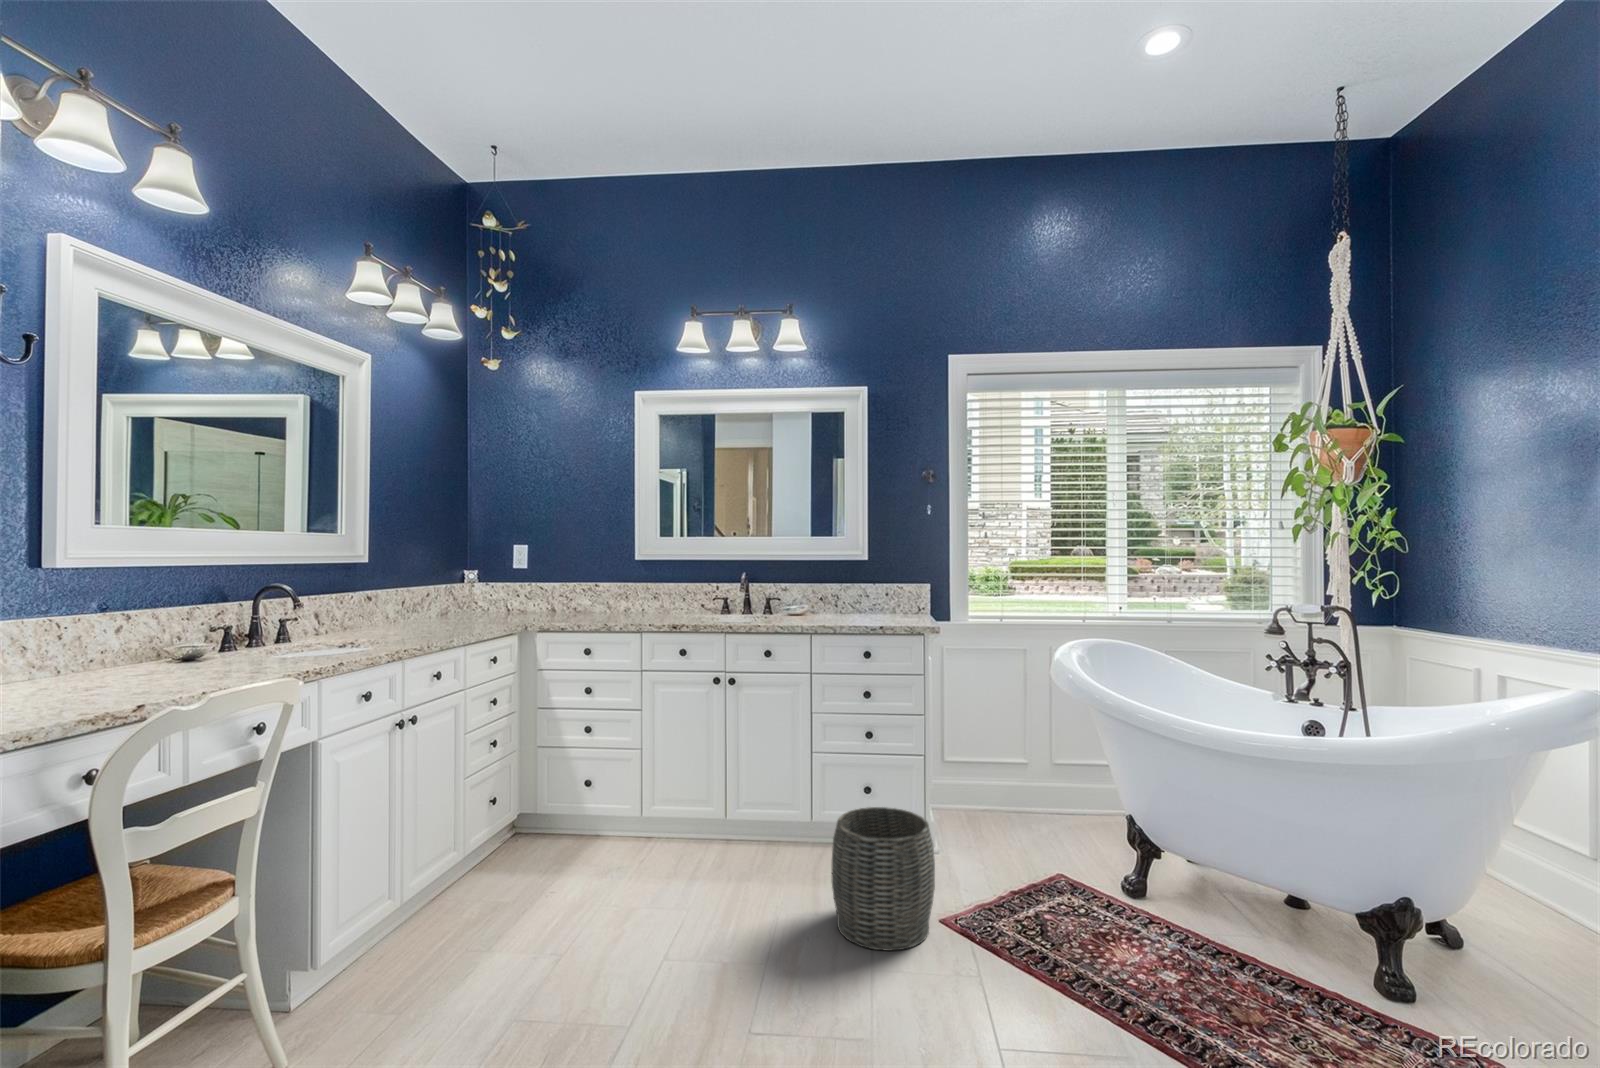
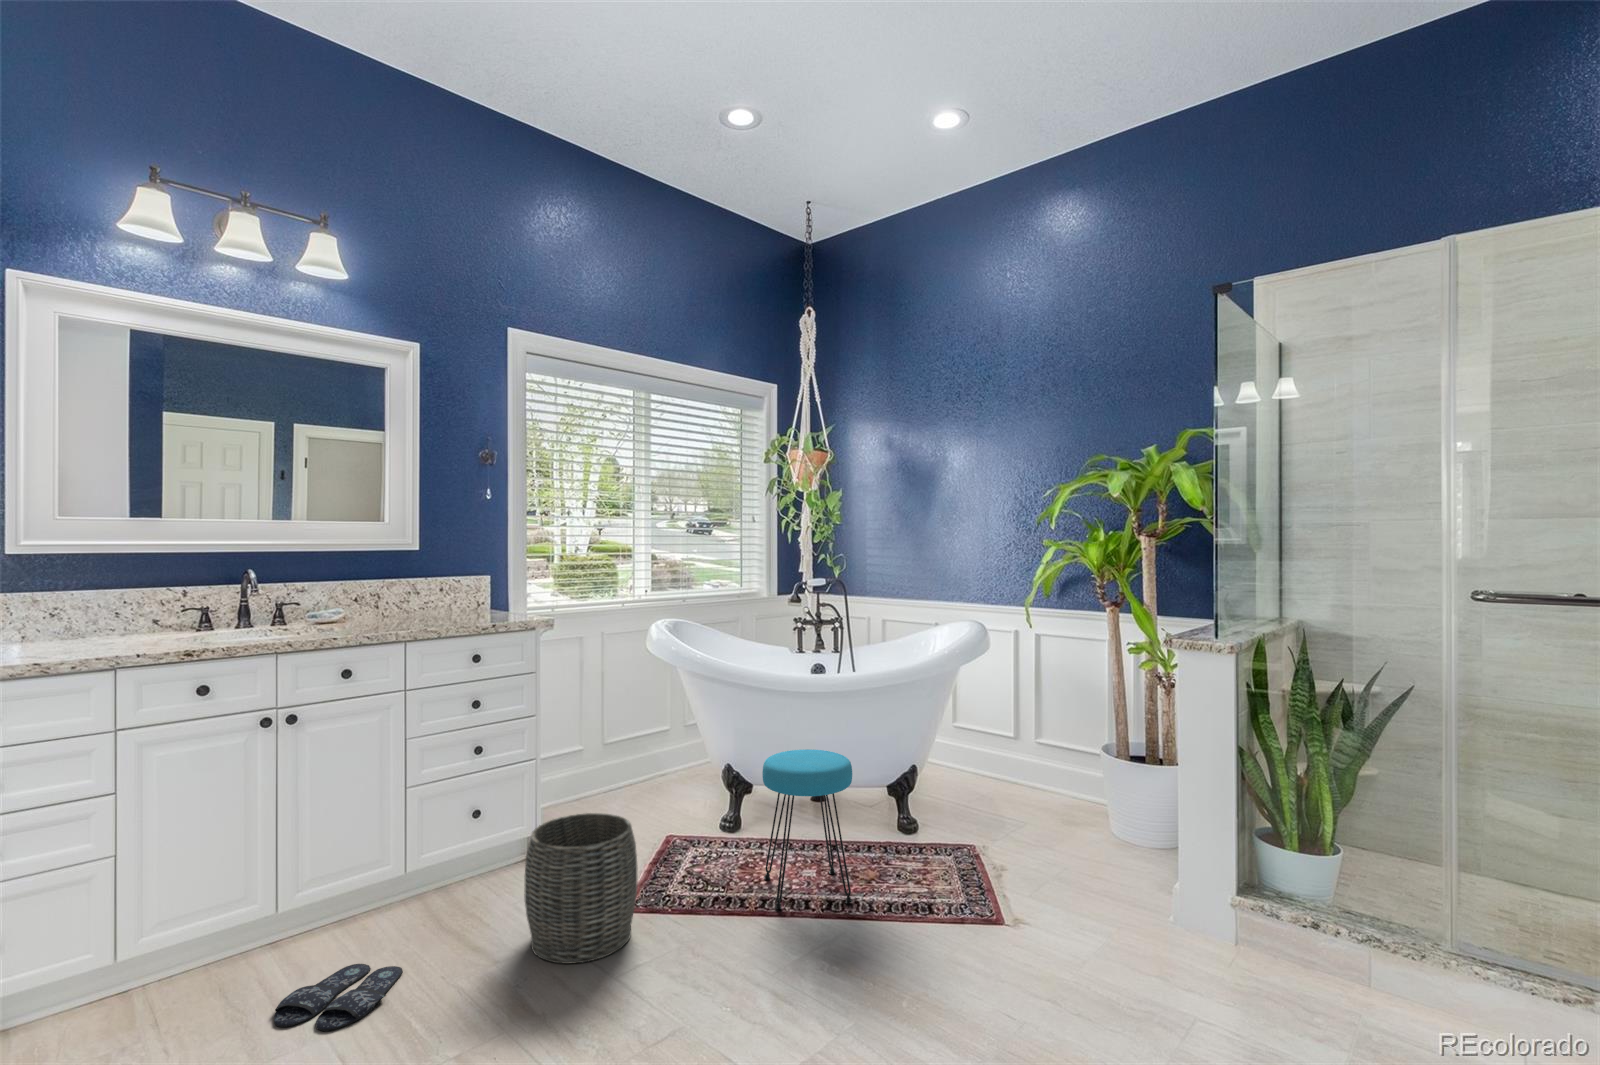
stool: none [1080,809,1210,1034] -> present [762,749,852,909]
slippers: none [669,871,758,908] -> present [274,964,403,1031]

